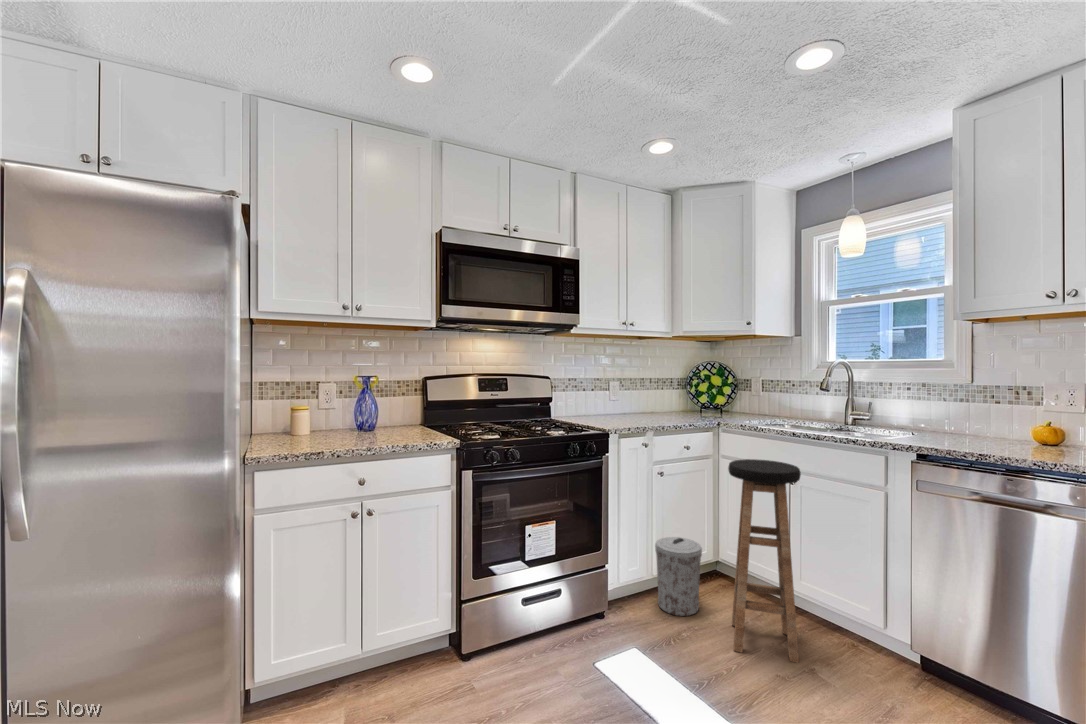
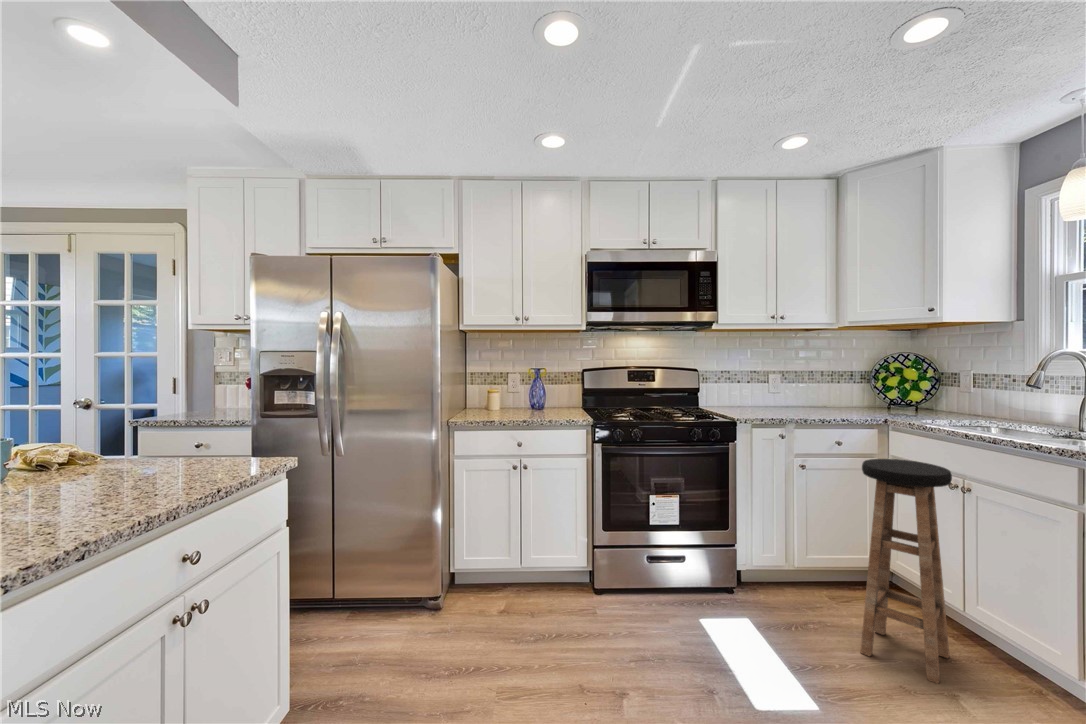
trash can: present [655,537,702,616] -> none [795,532,848,613]

